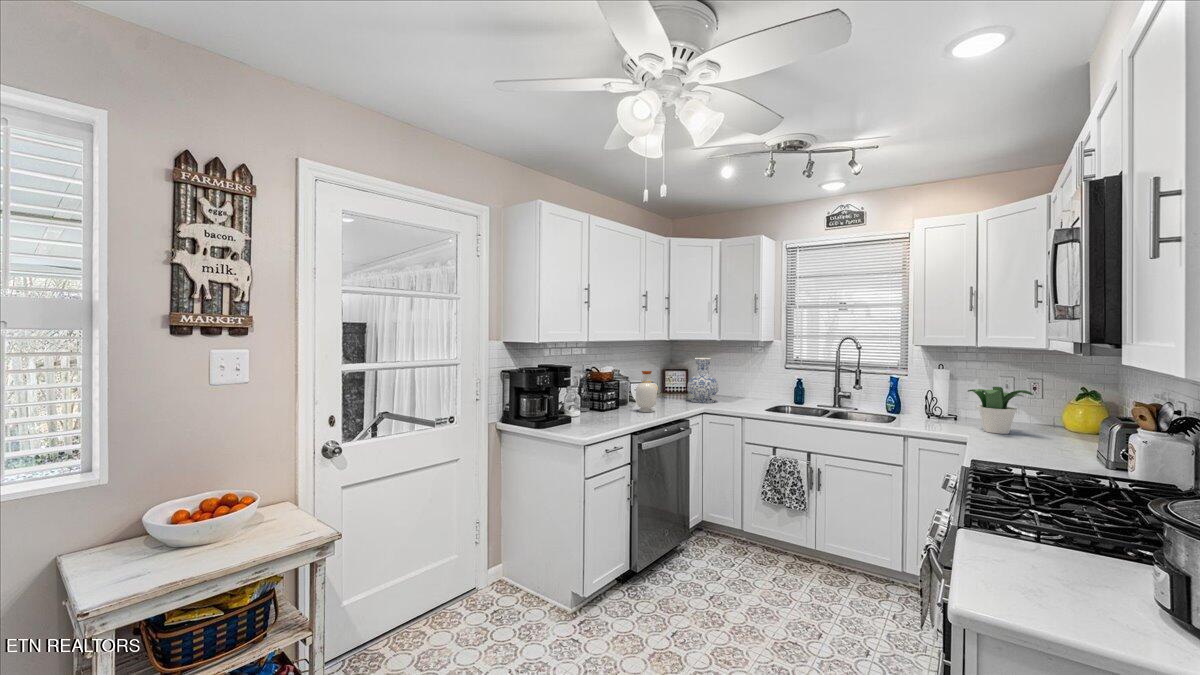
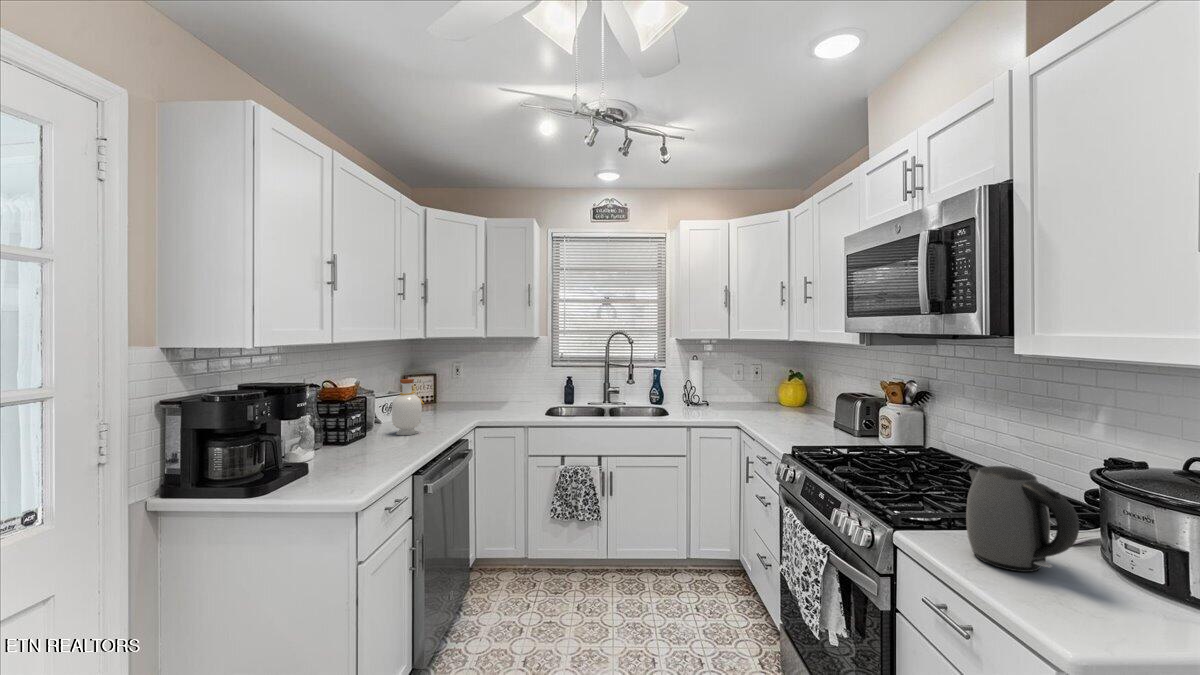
vase: present [687,358,719,403] -> none [444,358,483,413]
potted plant: present [968,387,1033,434] -> none [726,374,779,416]
kettle: none [1010,476,1100,583] -> present [966,466,1079,572]

